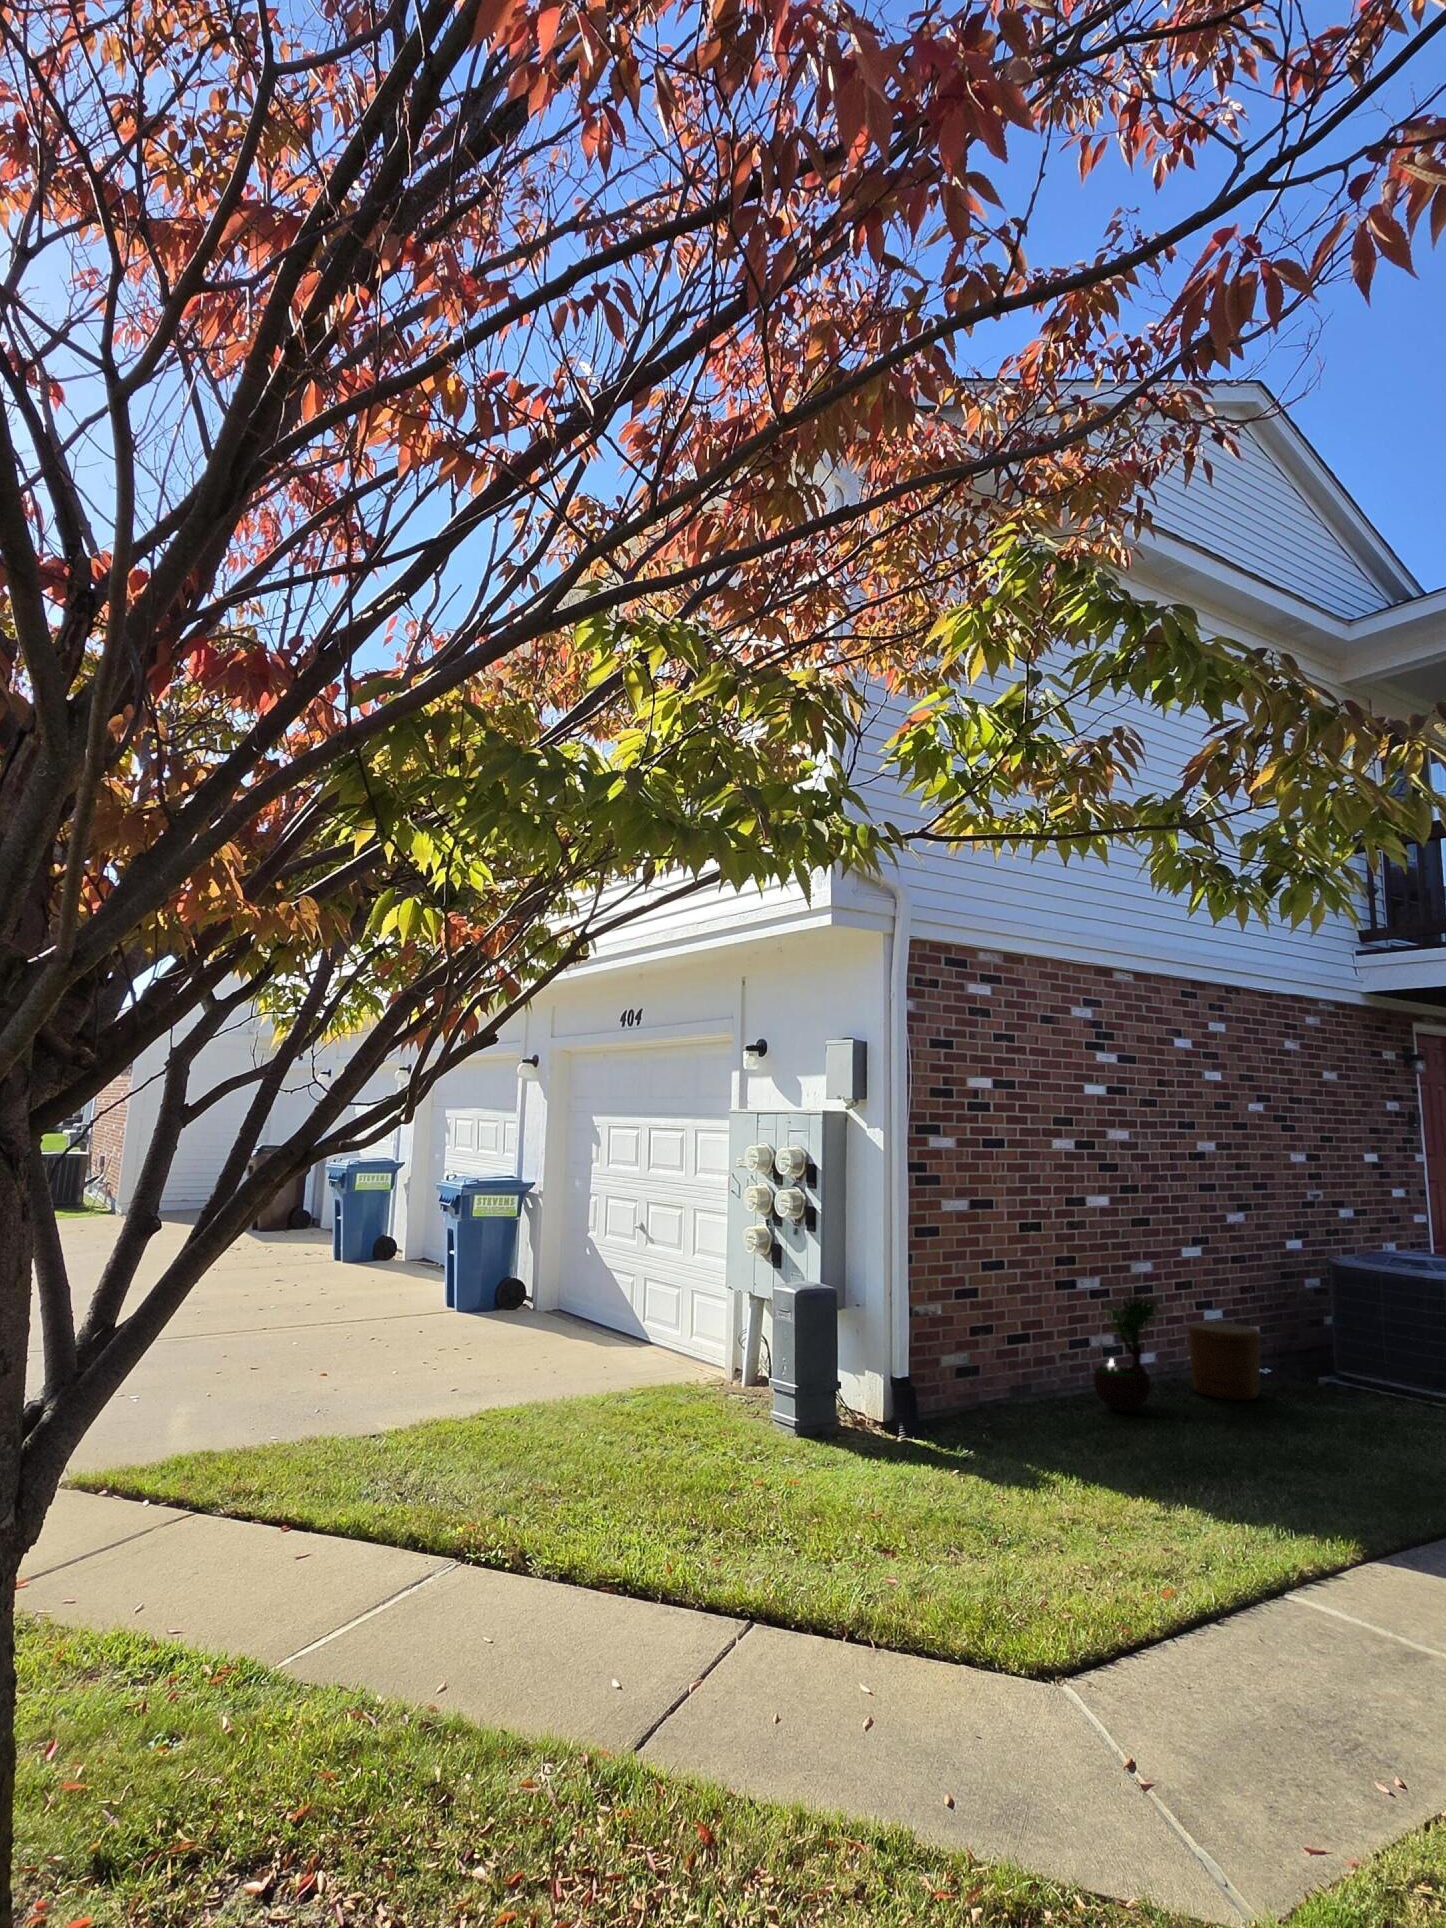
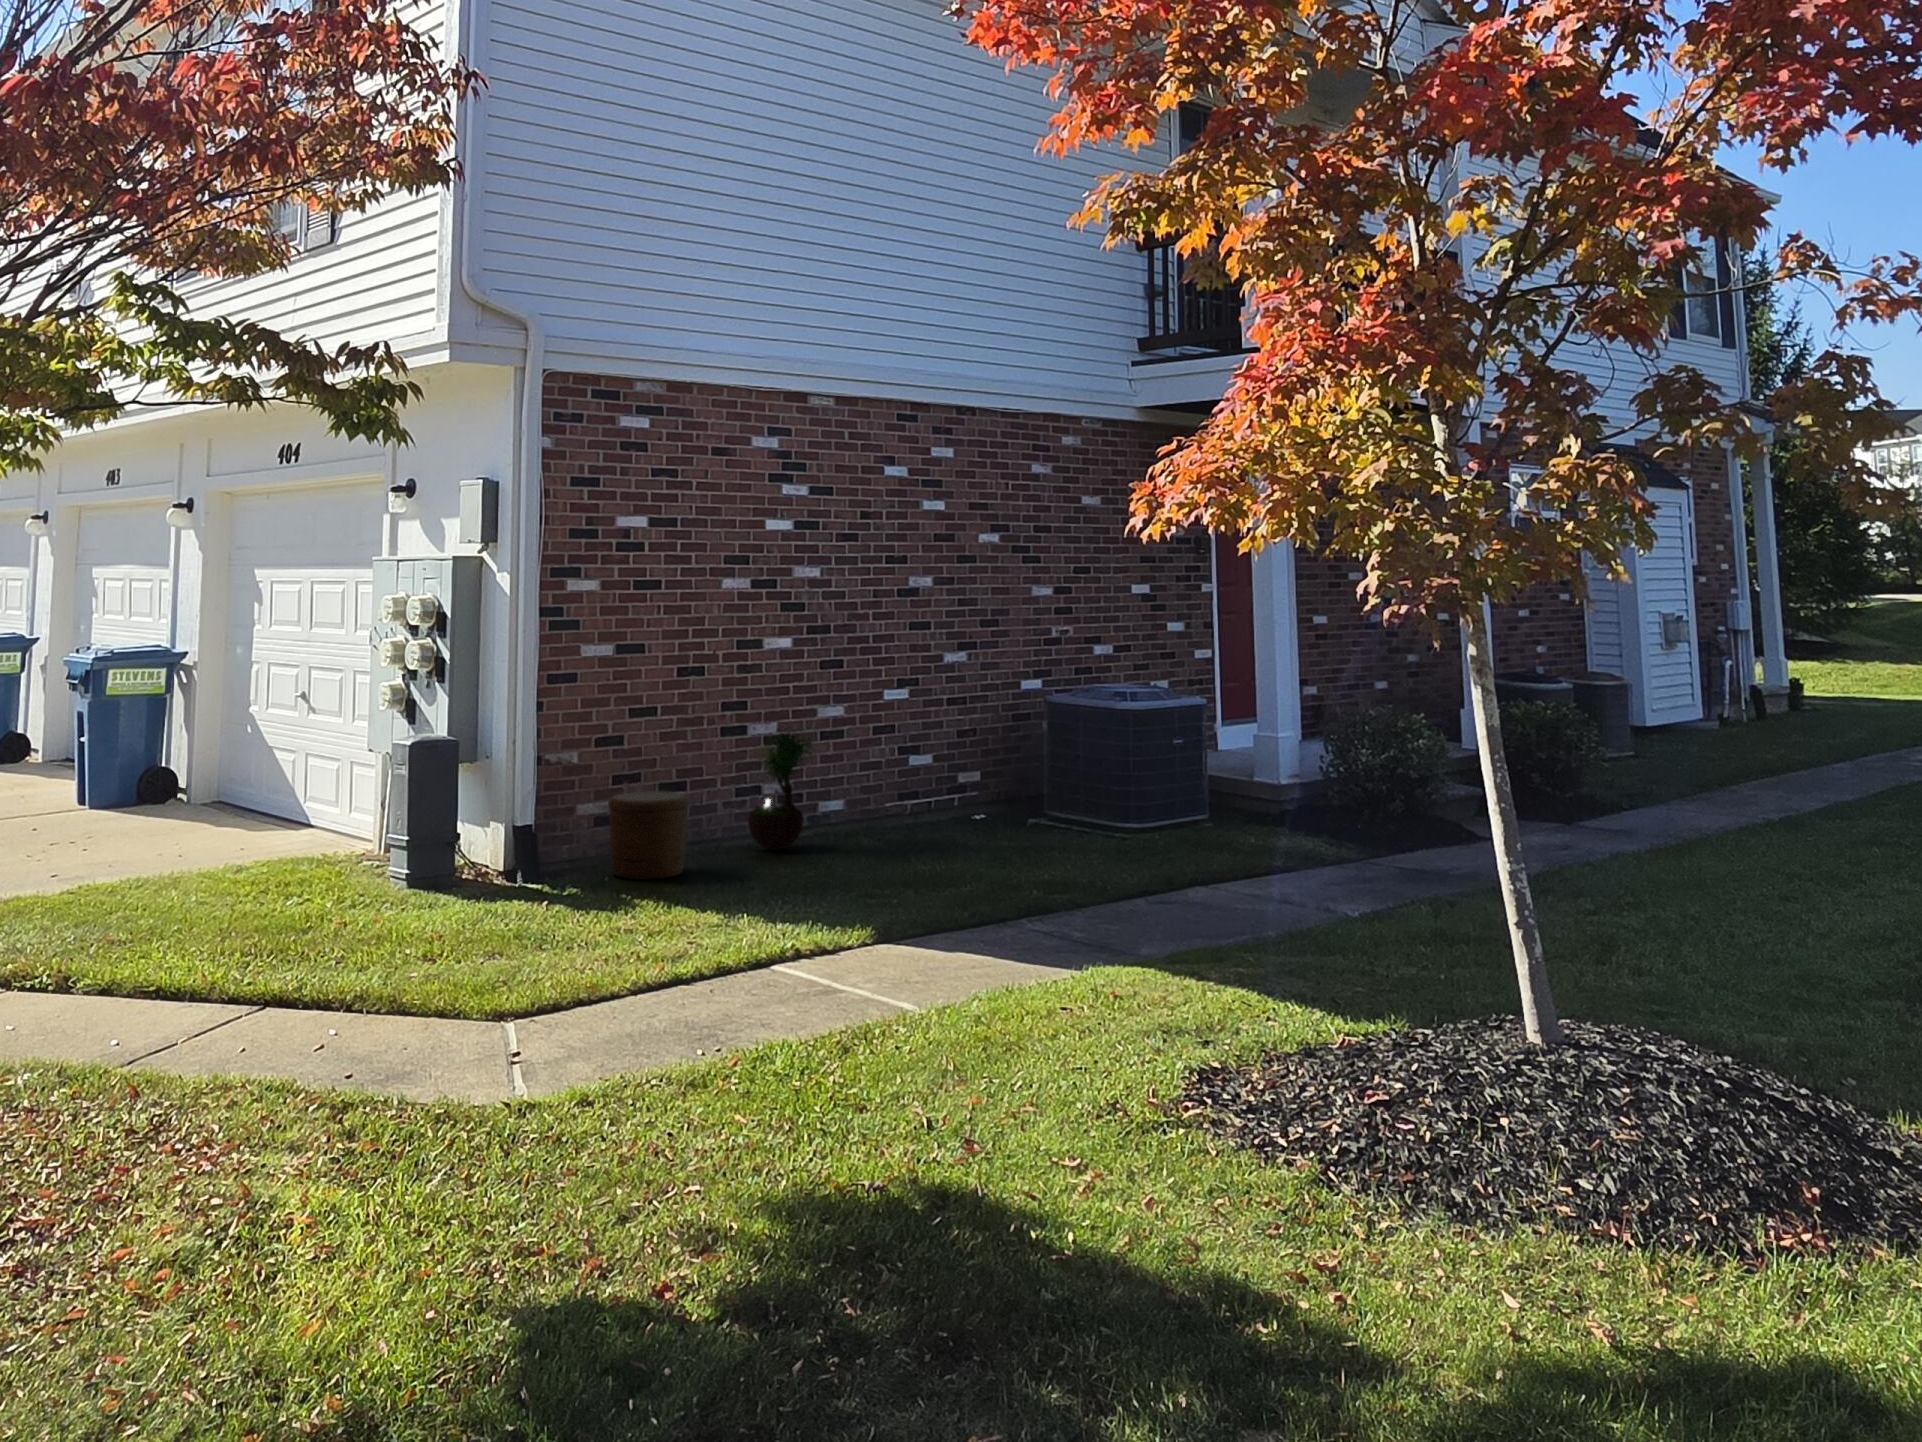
woven basket: present [1188,1322,1261,1401] -> present [609,791,689,880]

